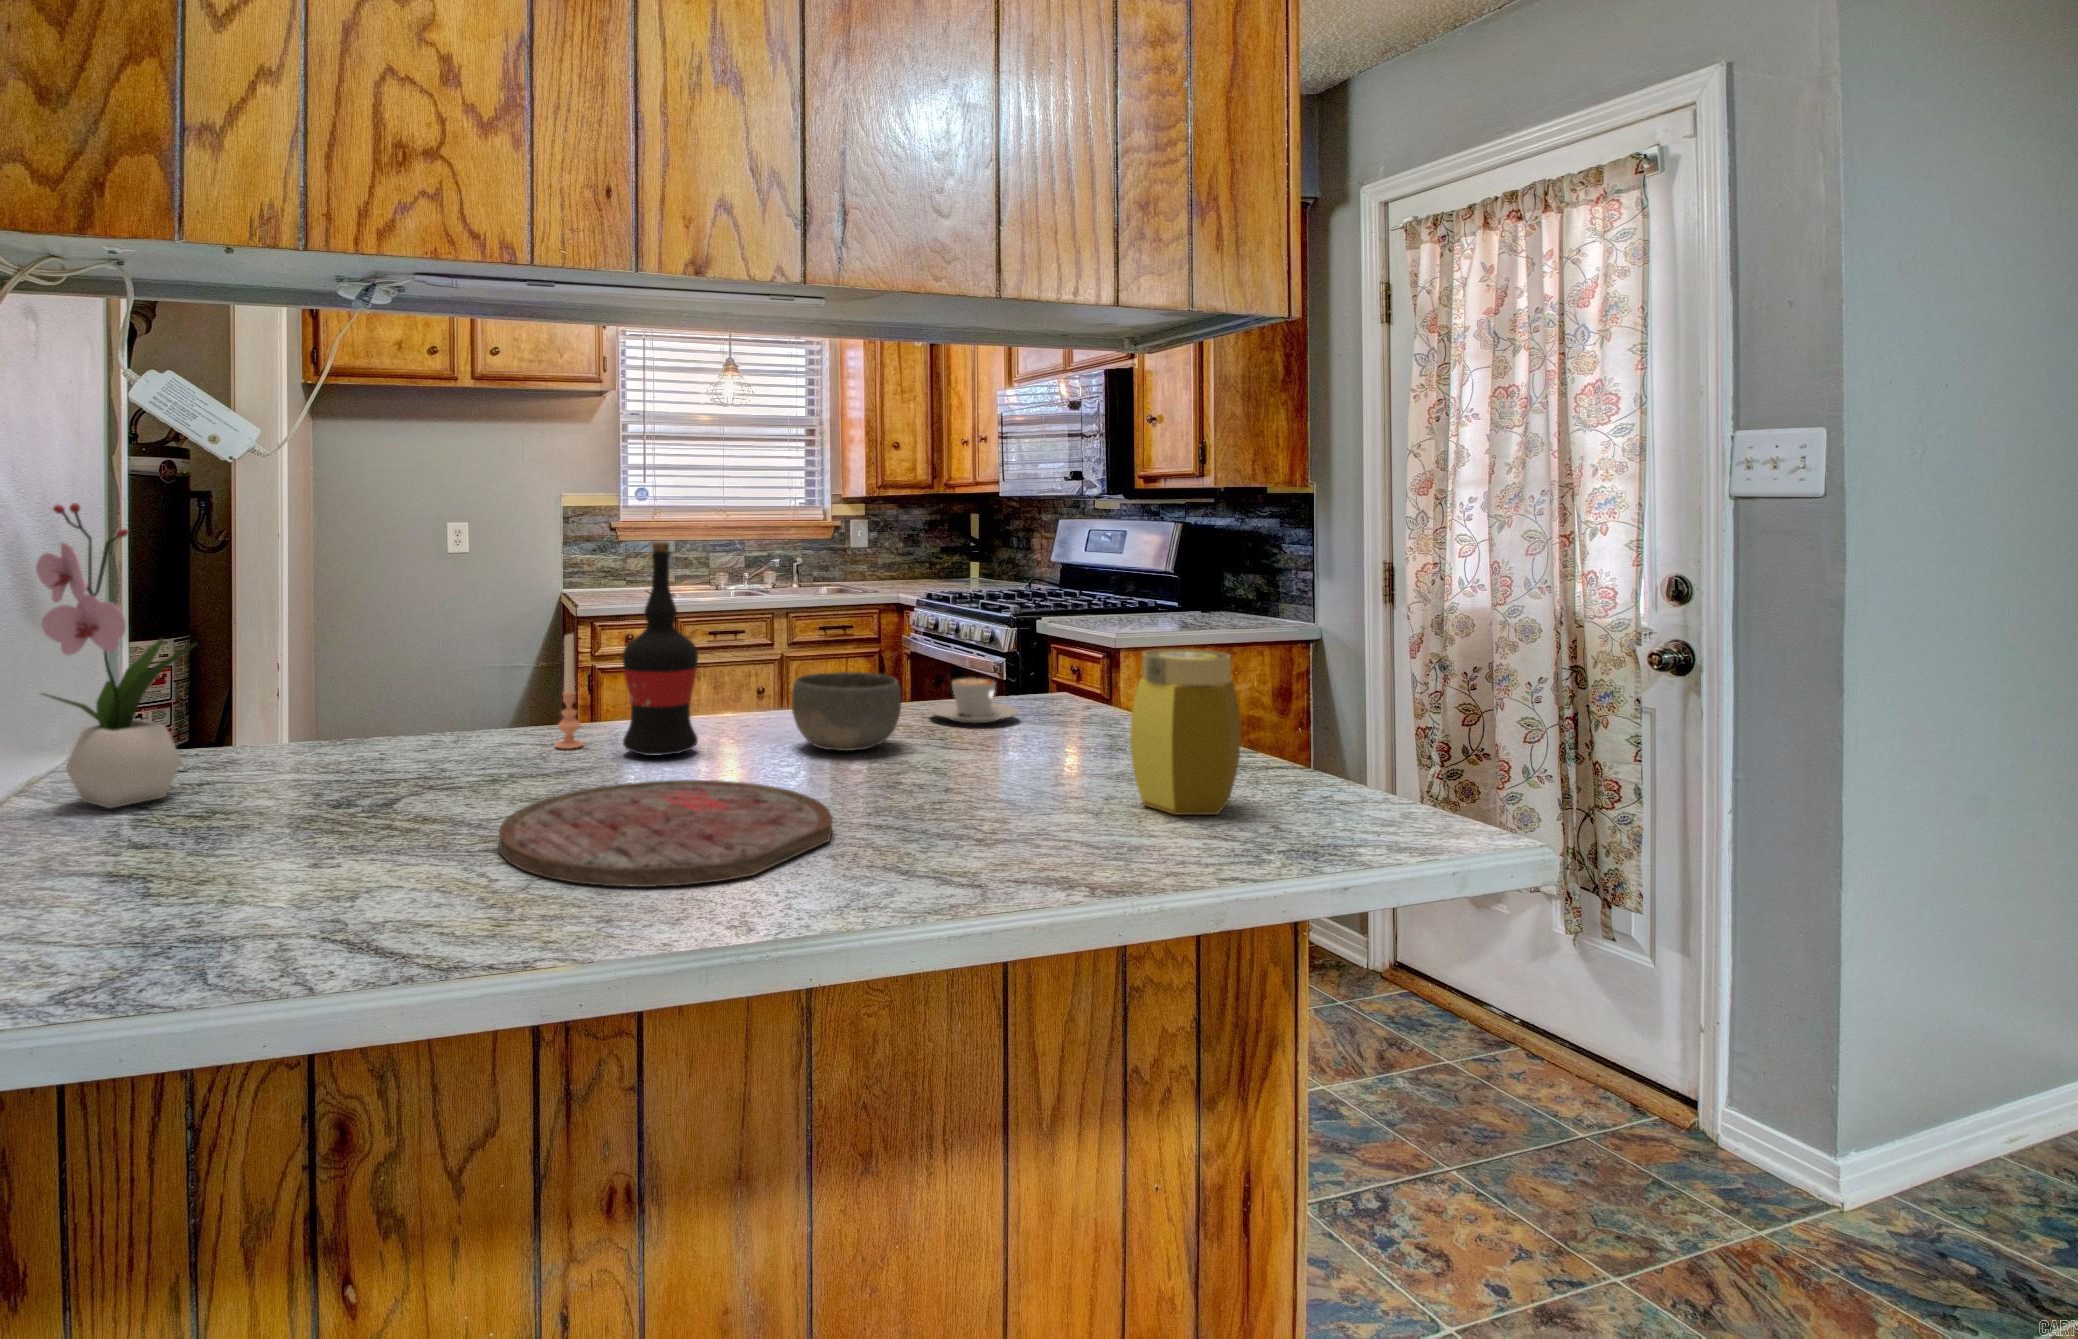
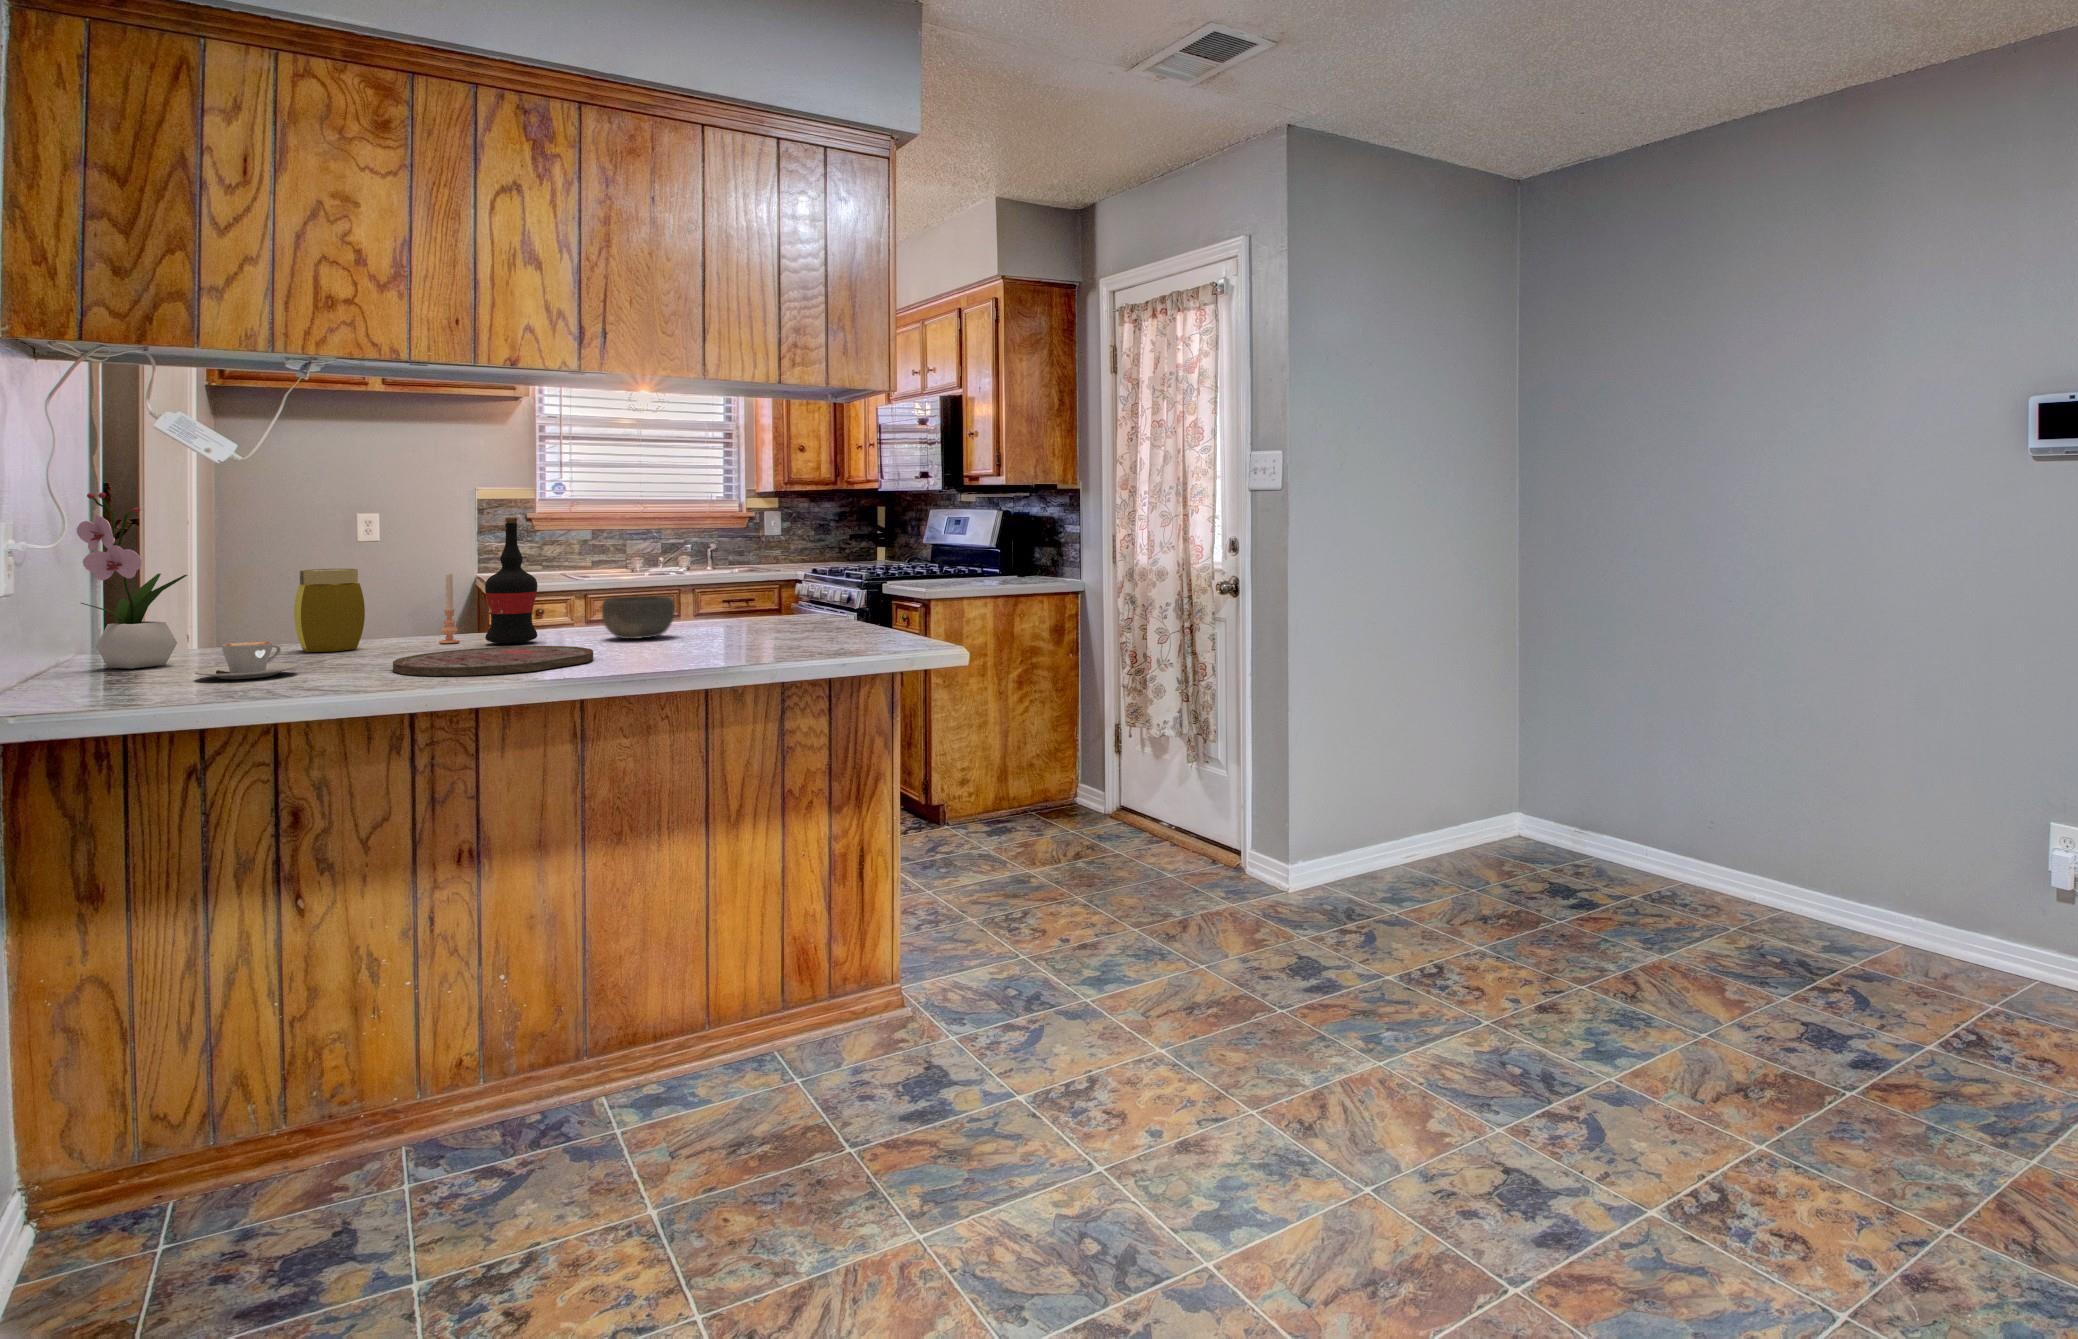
jar: present [1130,649,1241,815] -> present [294,569,365,652]
coffee cup: present [929,678,1019,723] -> present [195,642,298,679]

